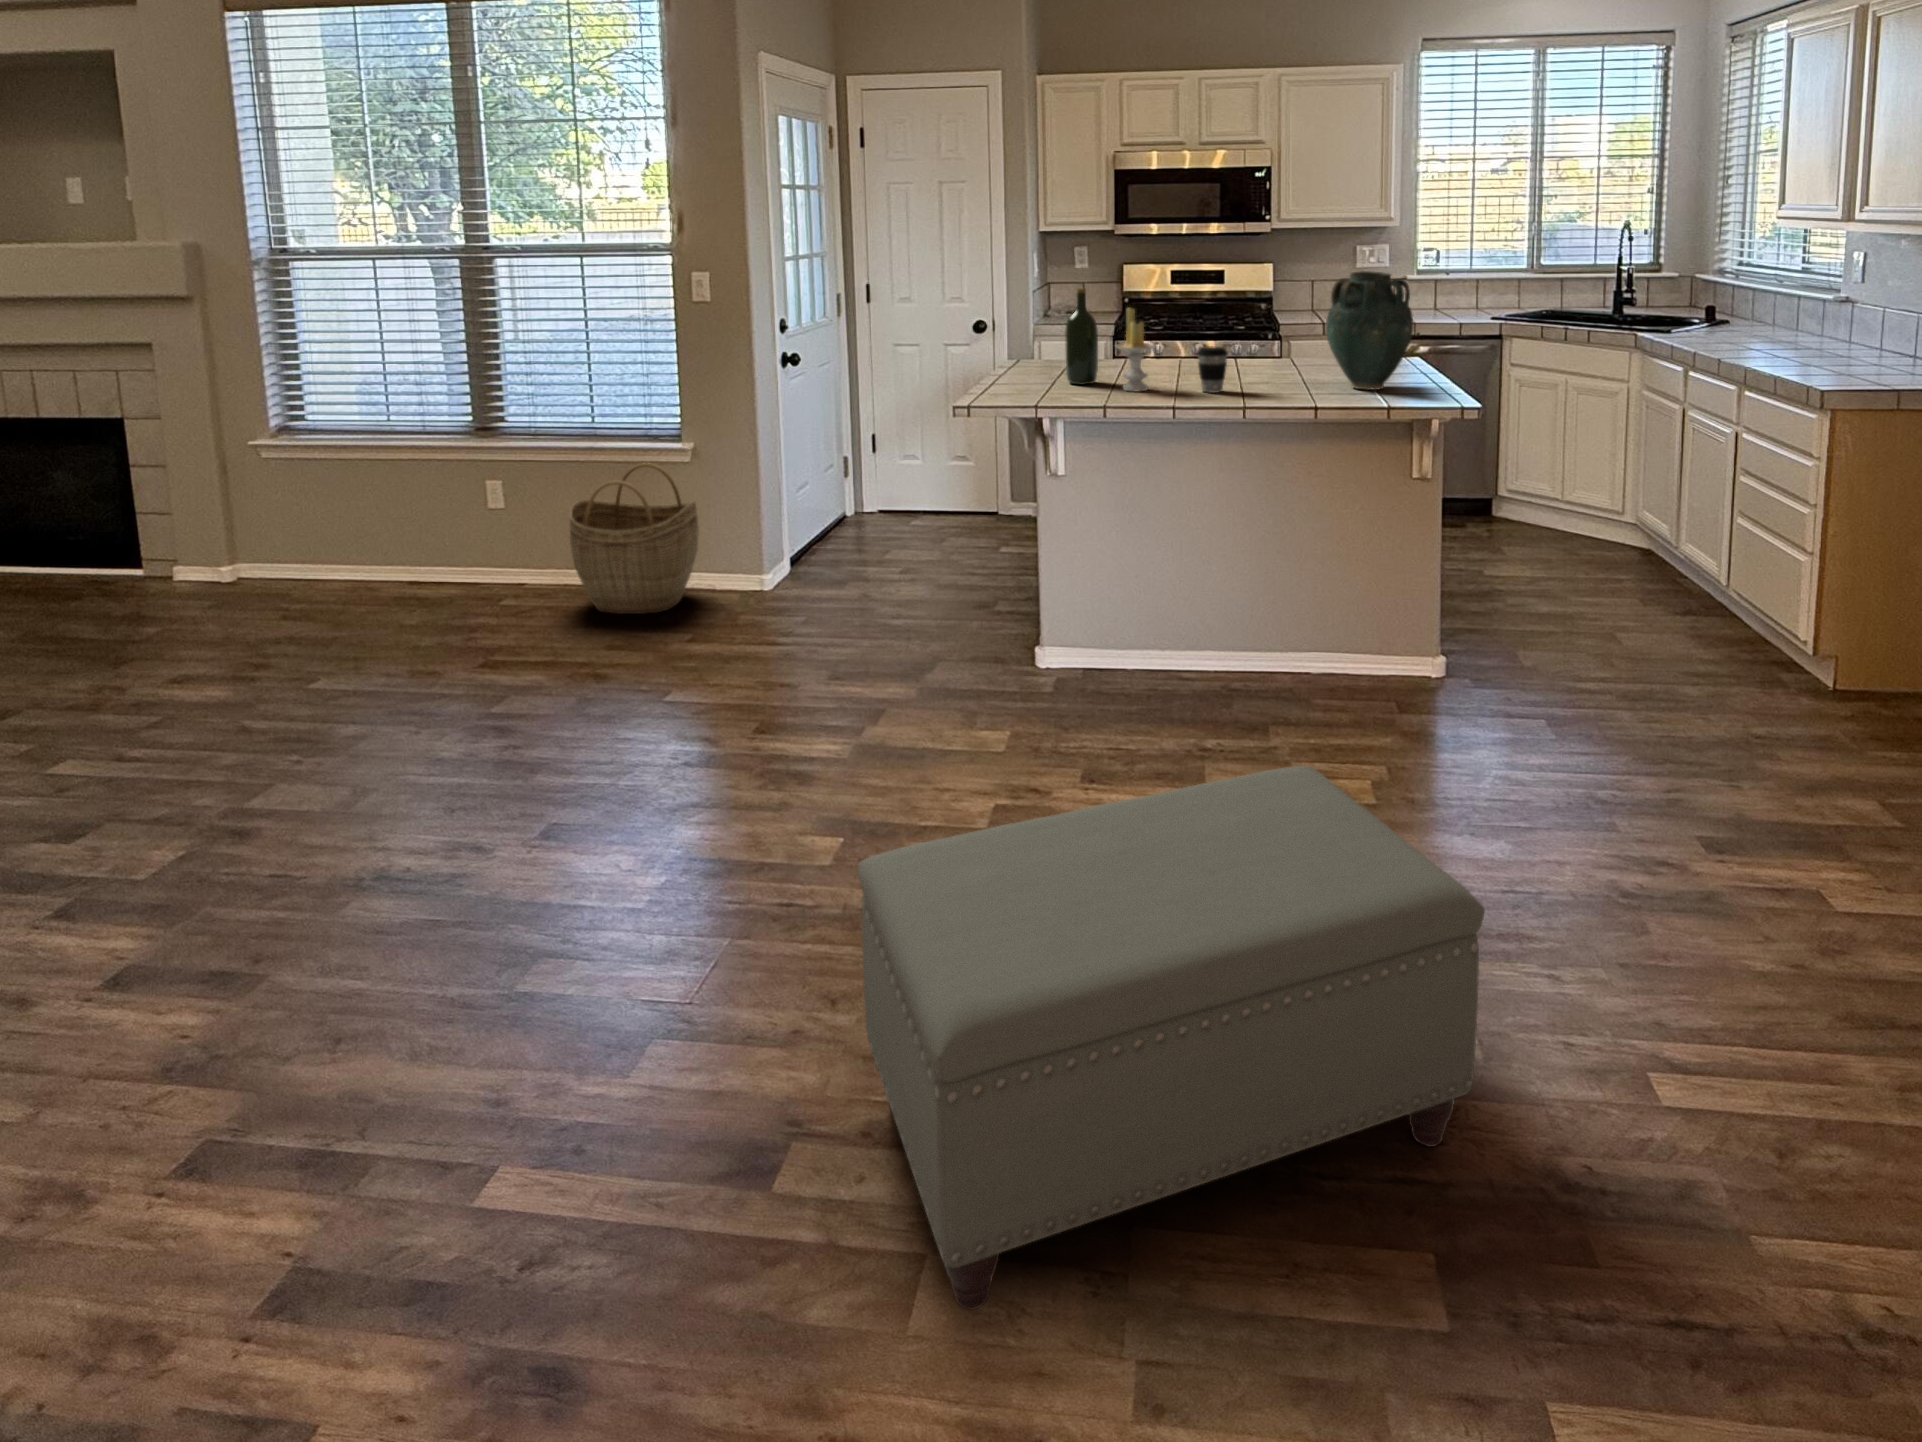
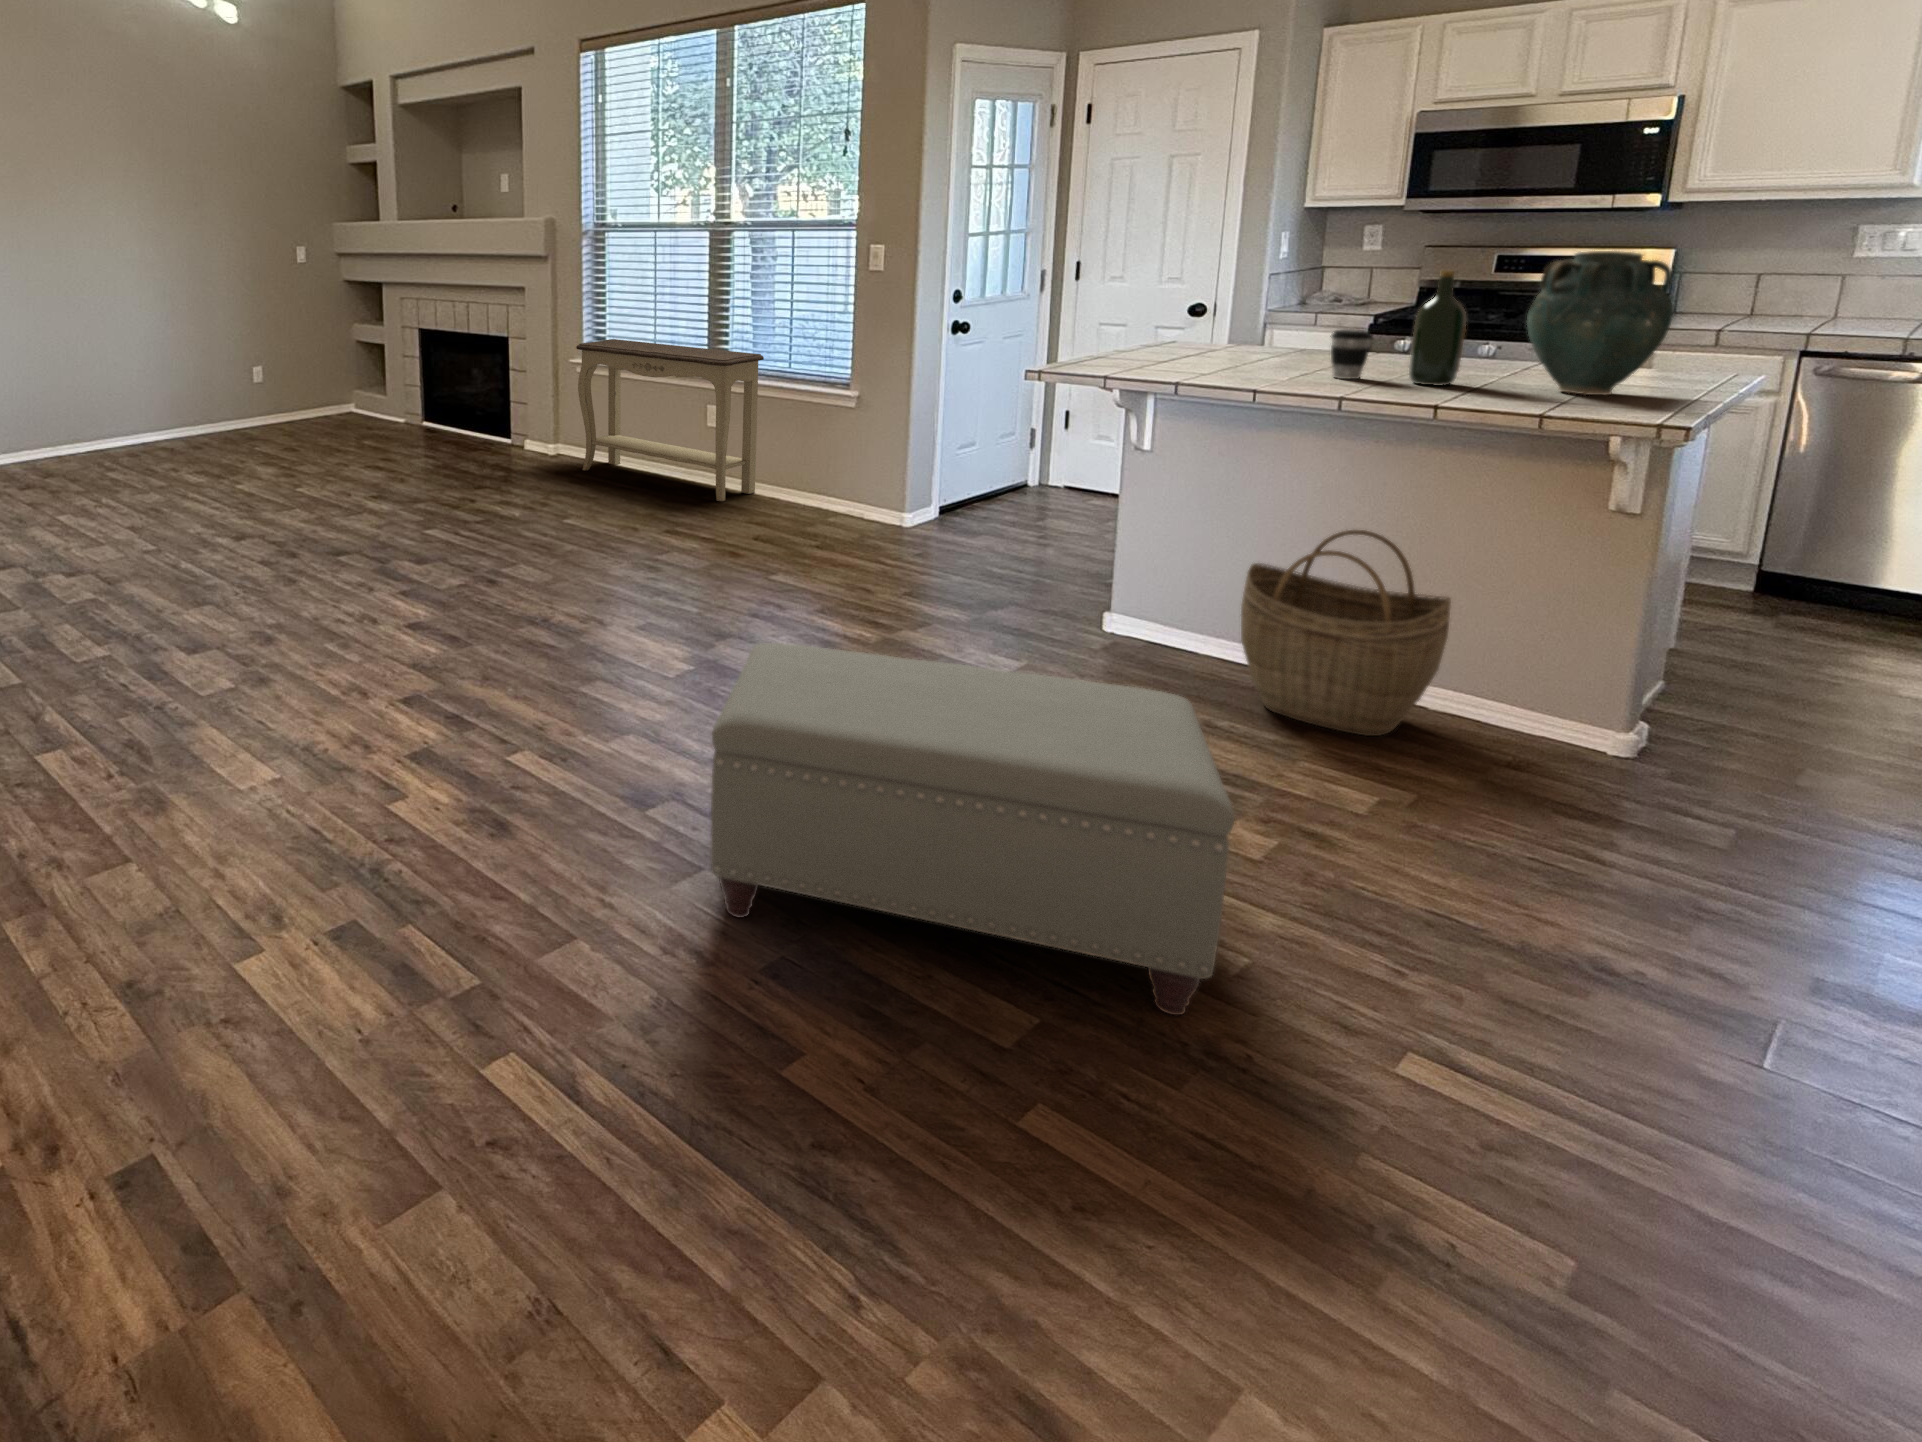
wine bottle: present [1065,288,1098,385] -> present [1409,270,1466,386]
candle: present [1115,308,1156,391] -> none [1232,283,1285,371]
console table: none [271,409,568,608] -> present [576,339,764,501]
woven basket: present [570,463,699,614] -> present [1241,530,1451,736]

